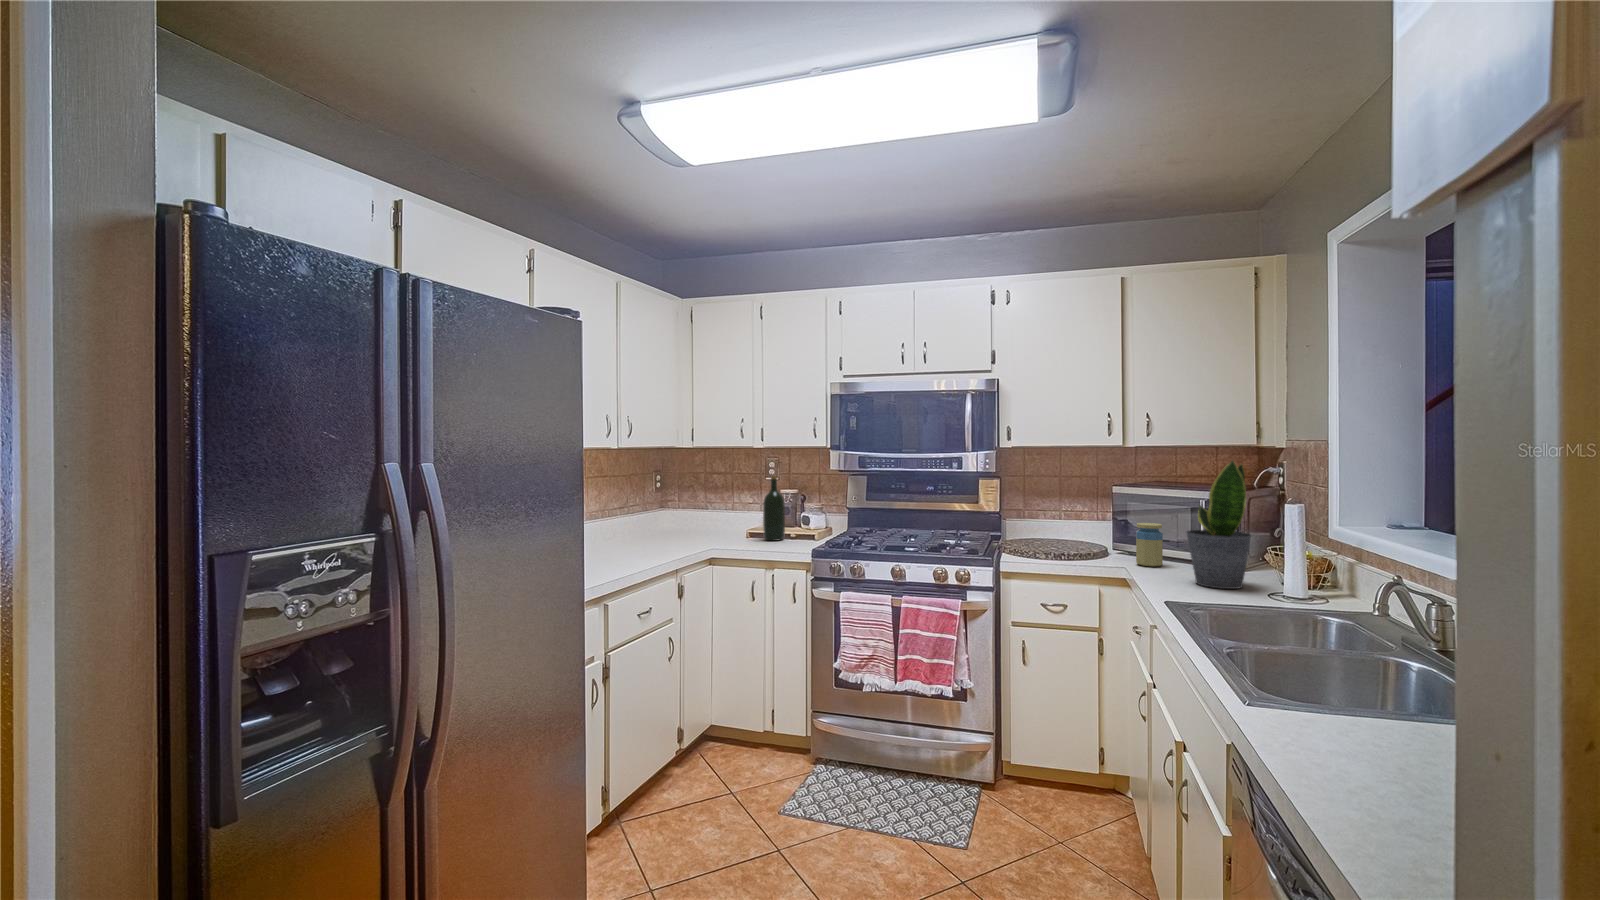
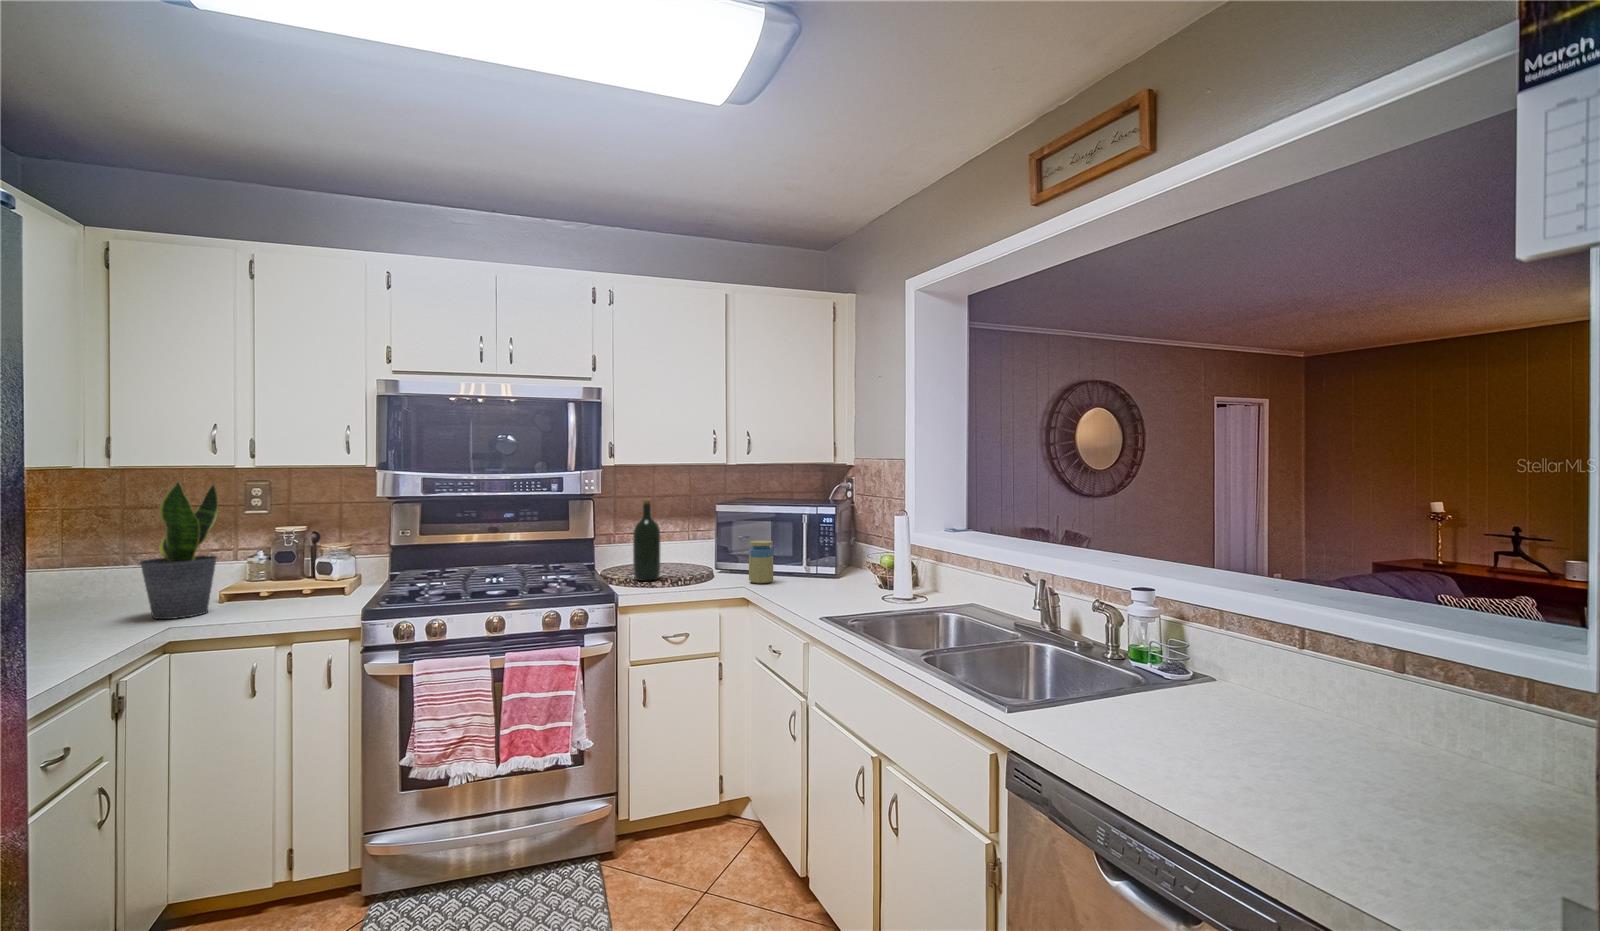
potted plant: present [1186,461,1252,589] -> present [140,482,218,619]
wine bottle: present [763,476,785,541] -> present [633,500,660,581]

